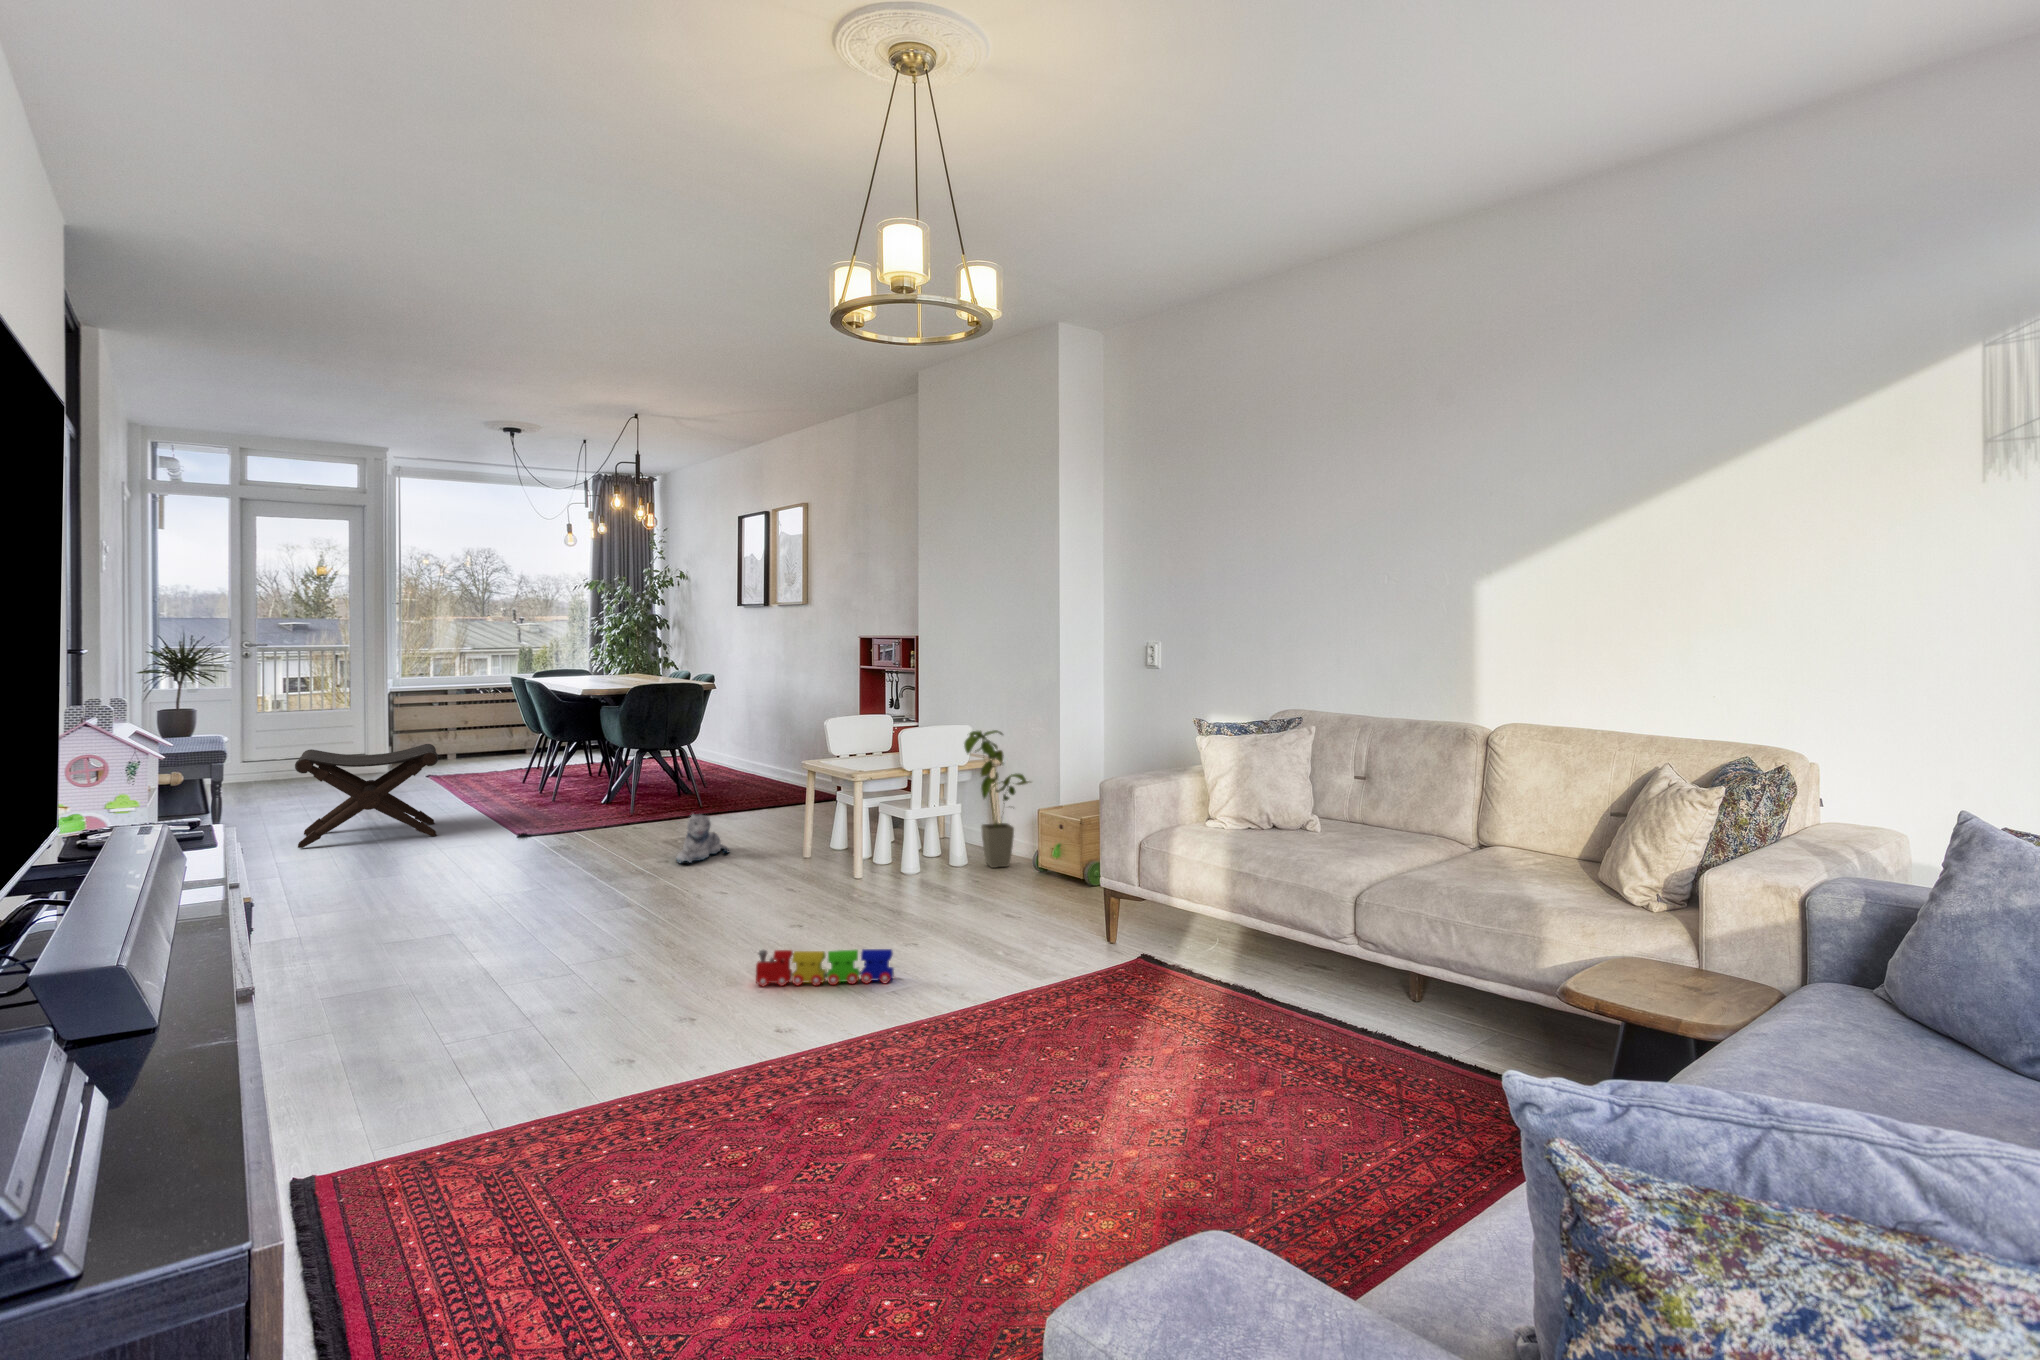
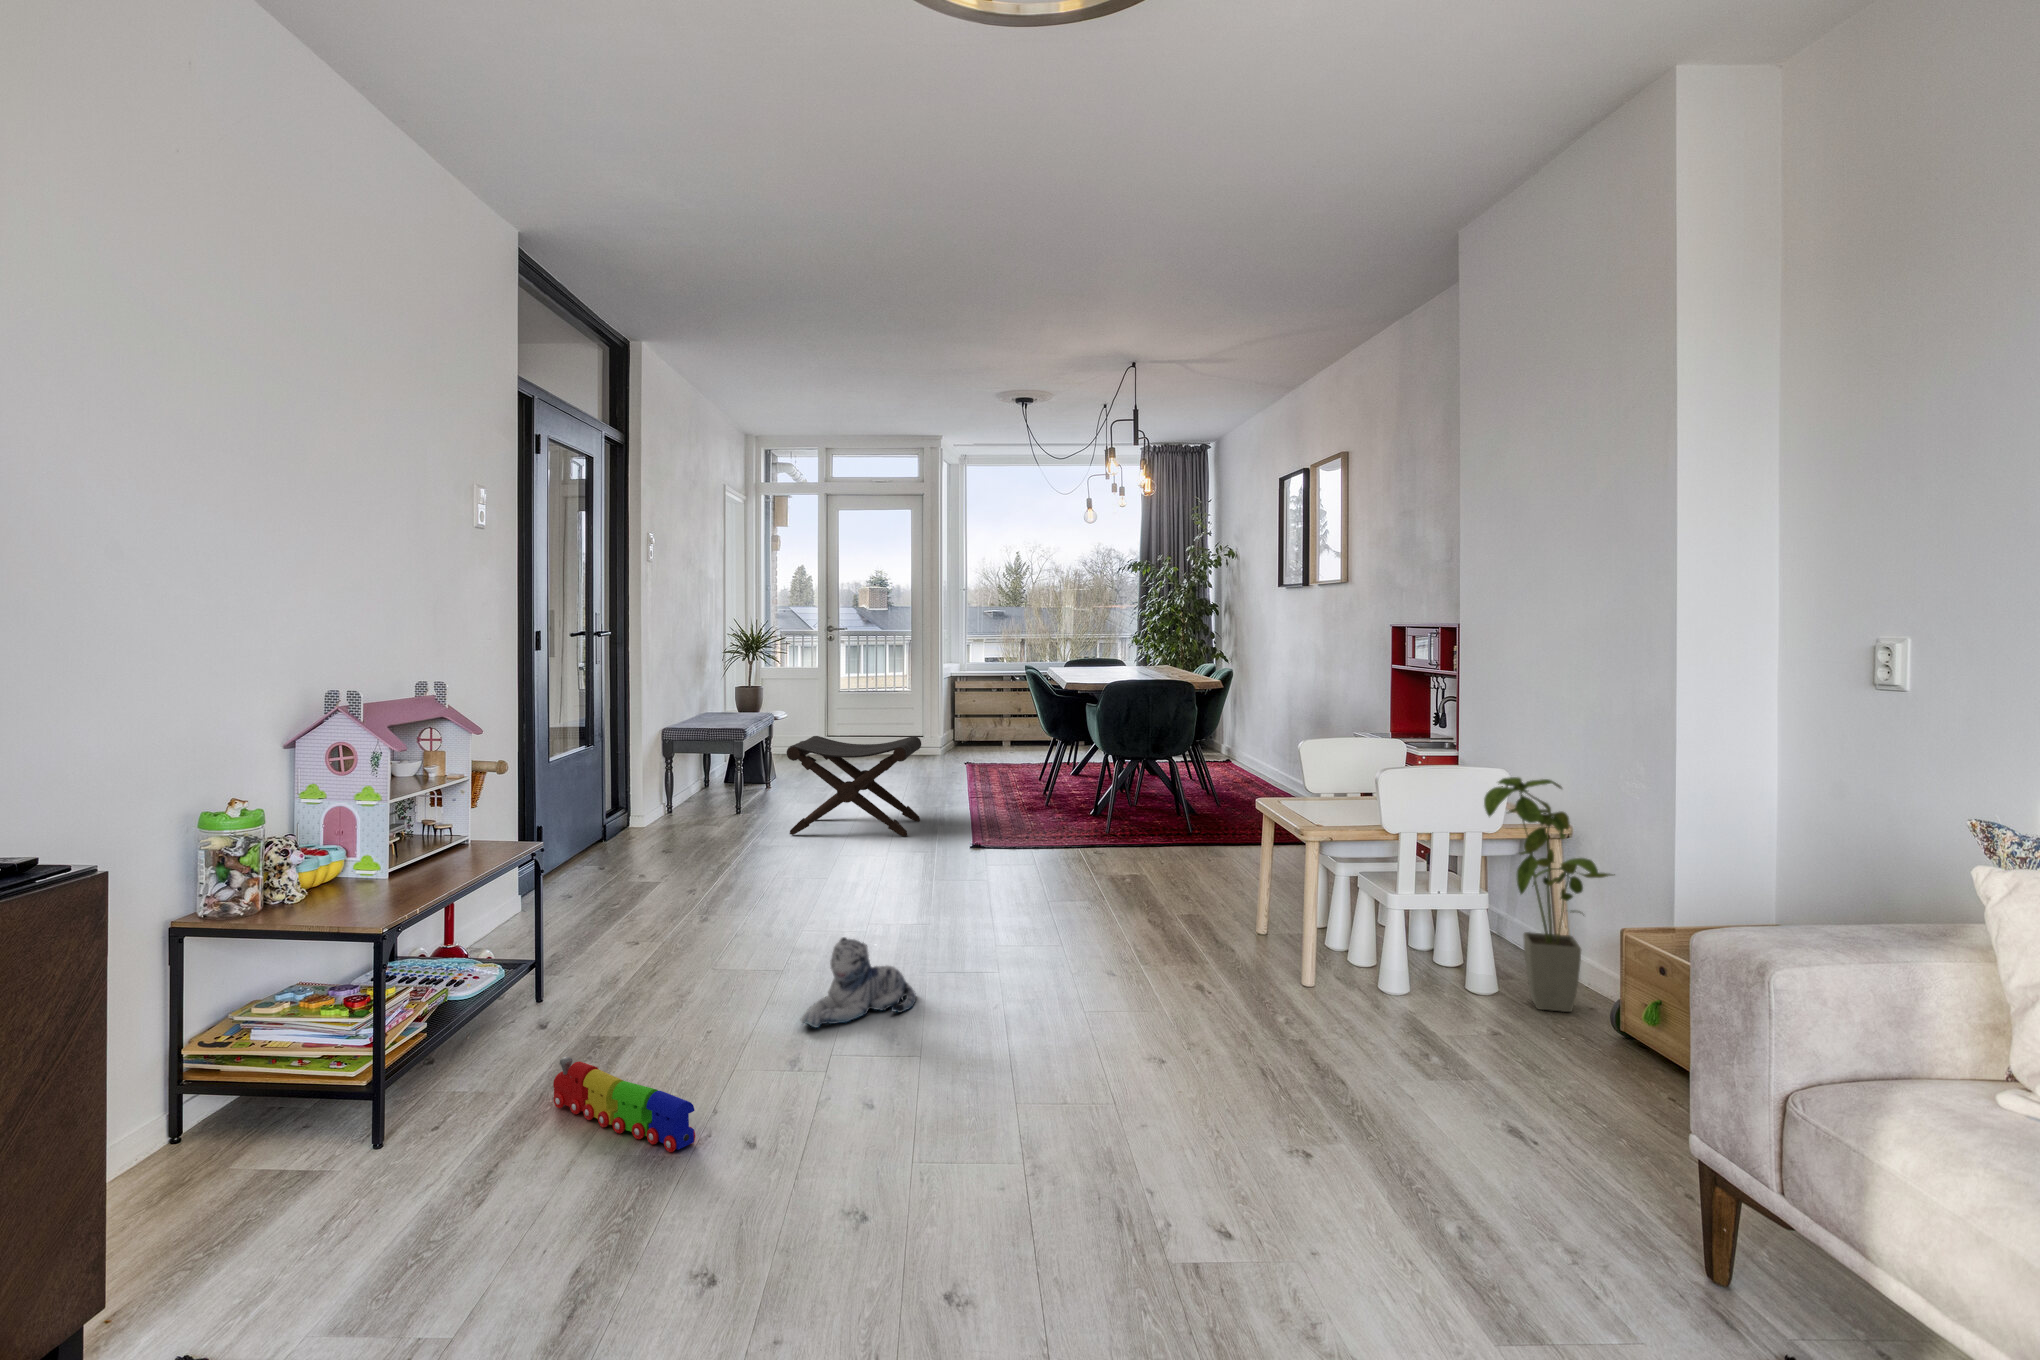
plush toy: present [677,814,729,863] -> present [801,937,916,1028]
toy train: present [756,949,894,986] -> present [553,1057,696,1152]

